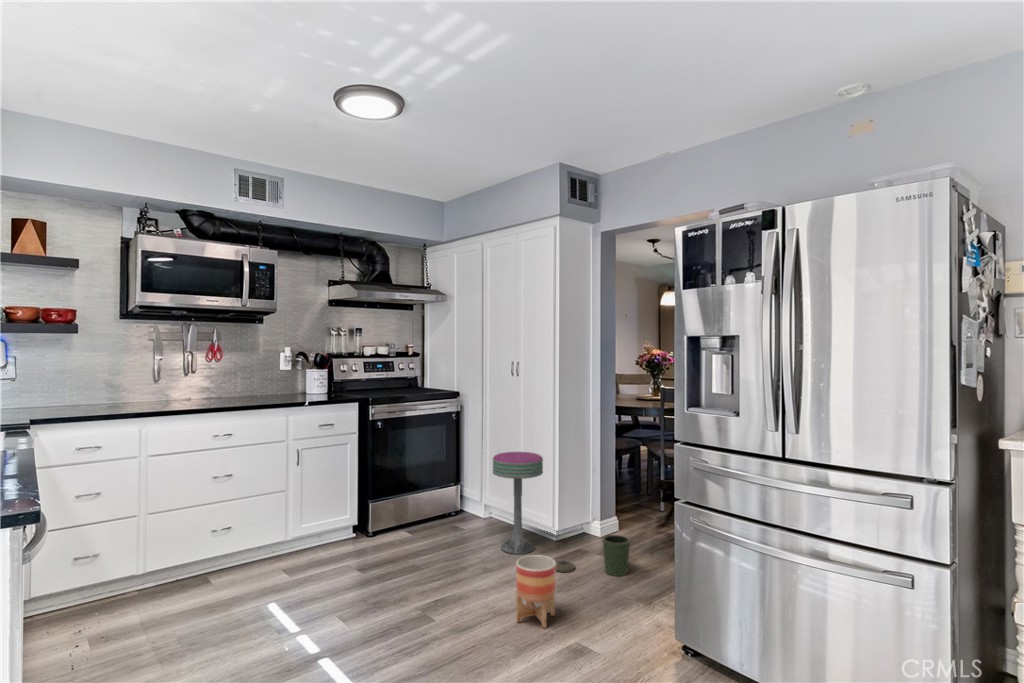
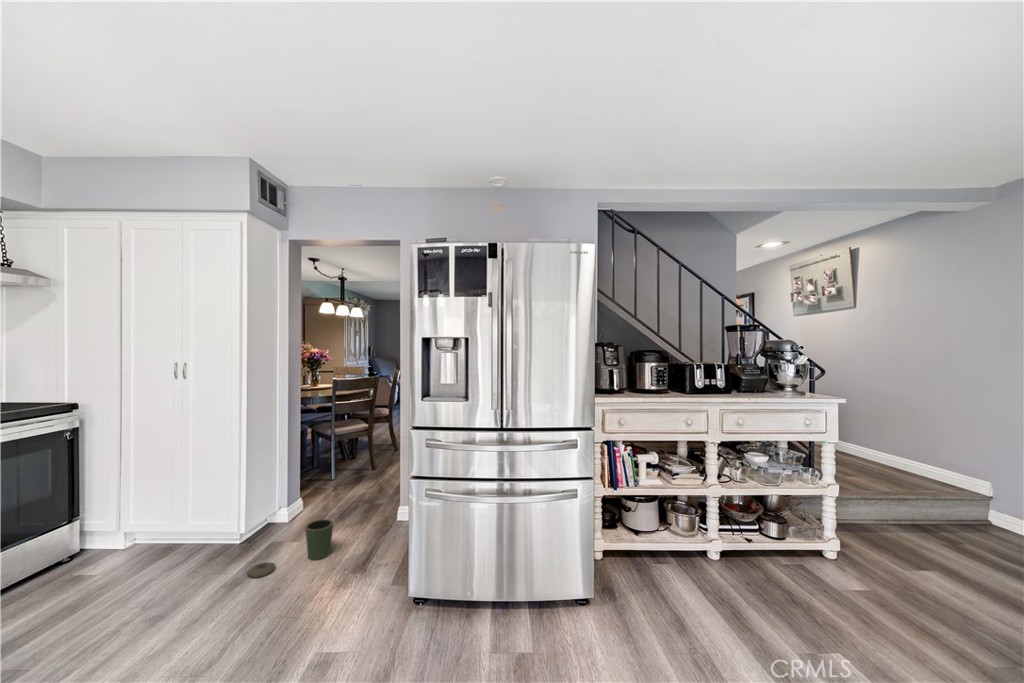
bar stool: present [493,452,543,554] -> none [156,460,227,579]
planter: present [516,555,556,628] -> none [231,569,283,659]

